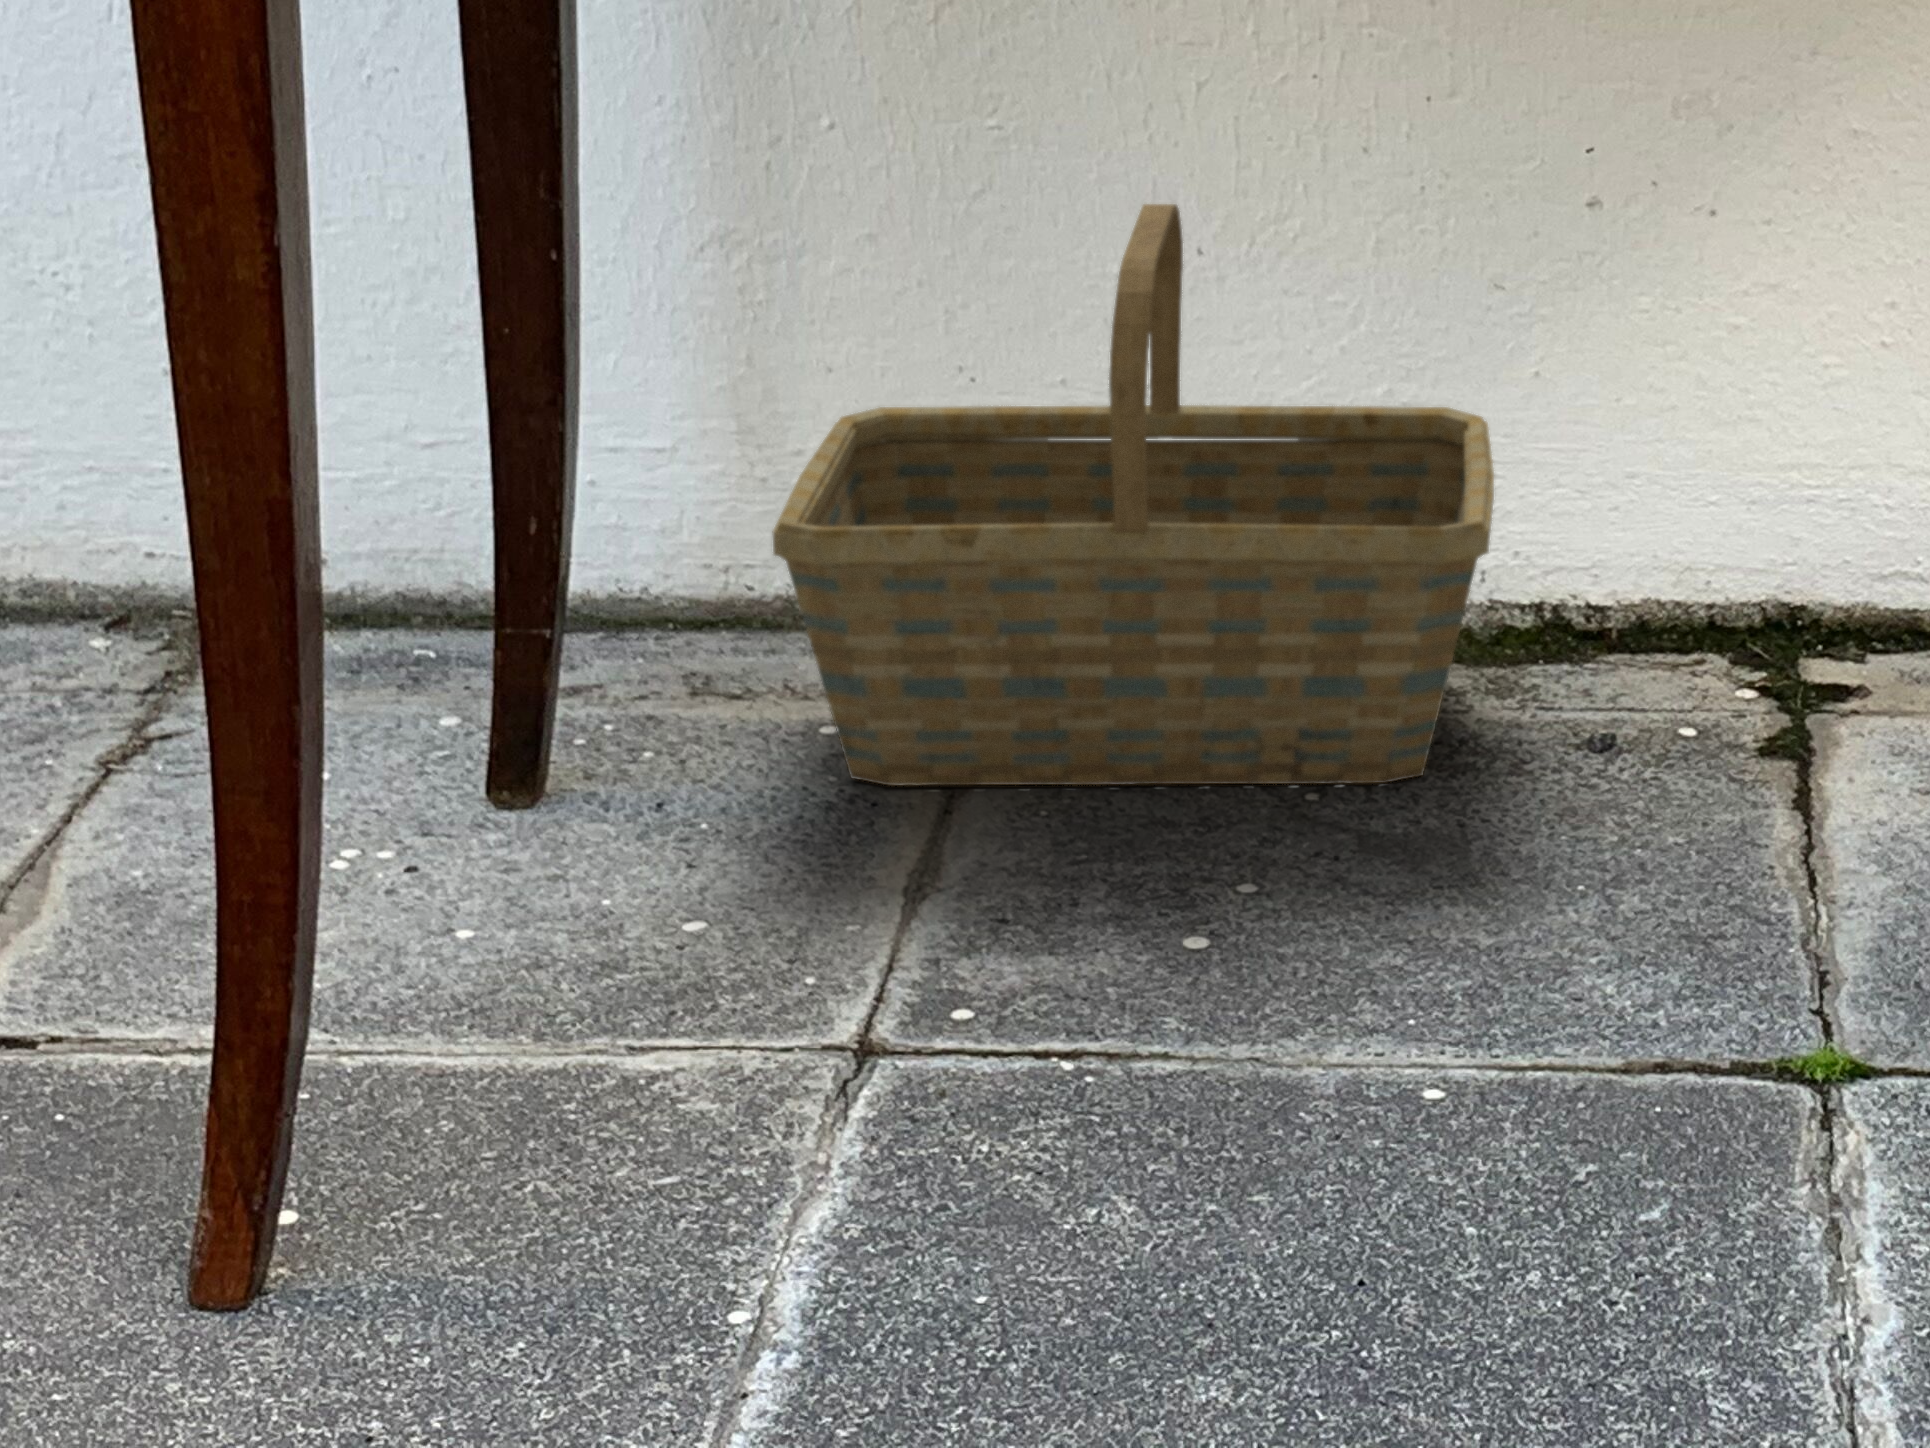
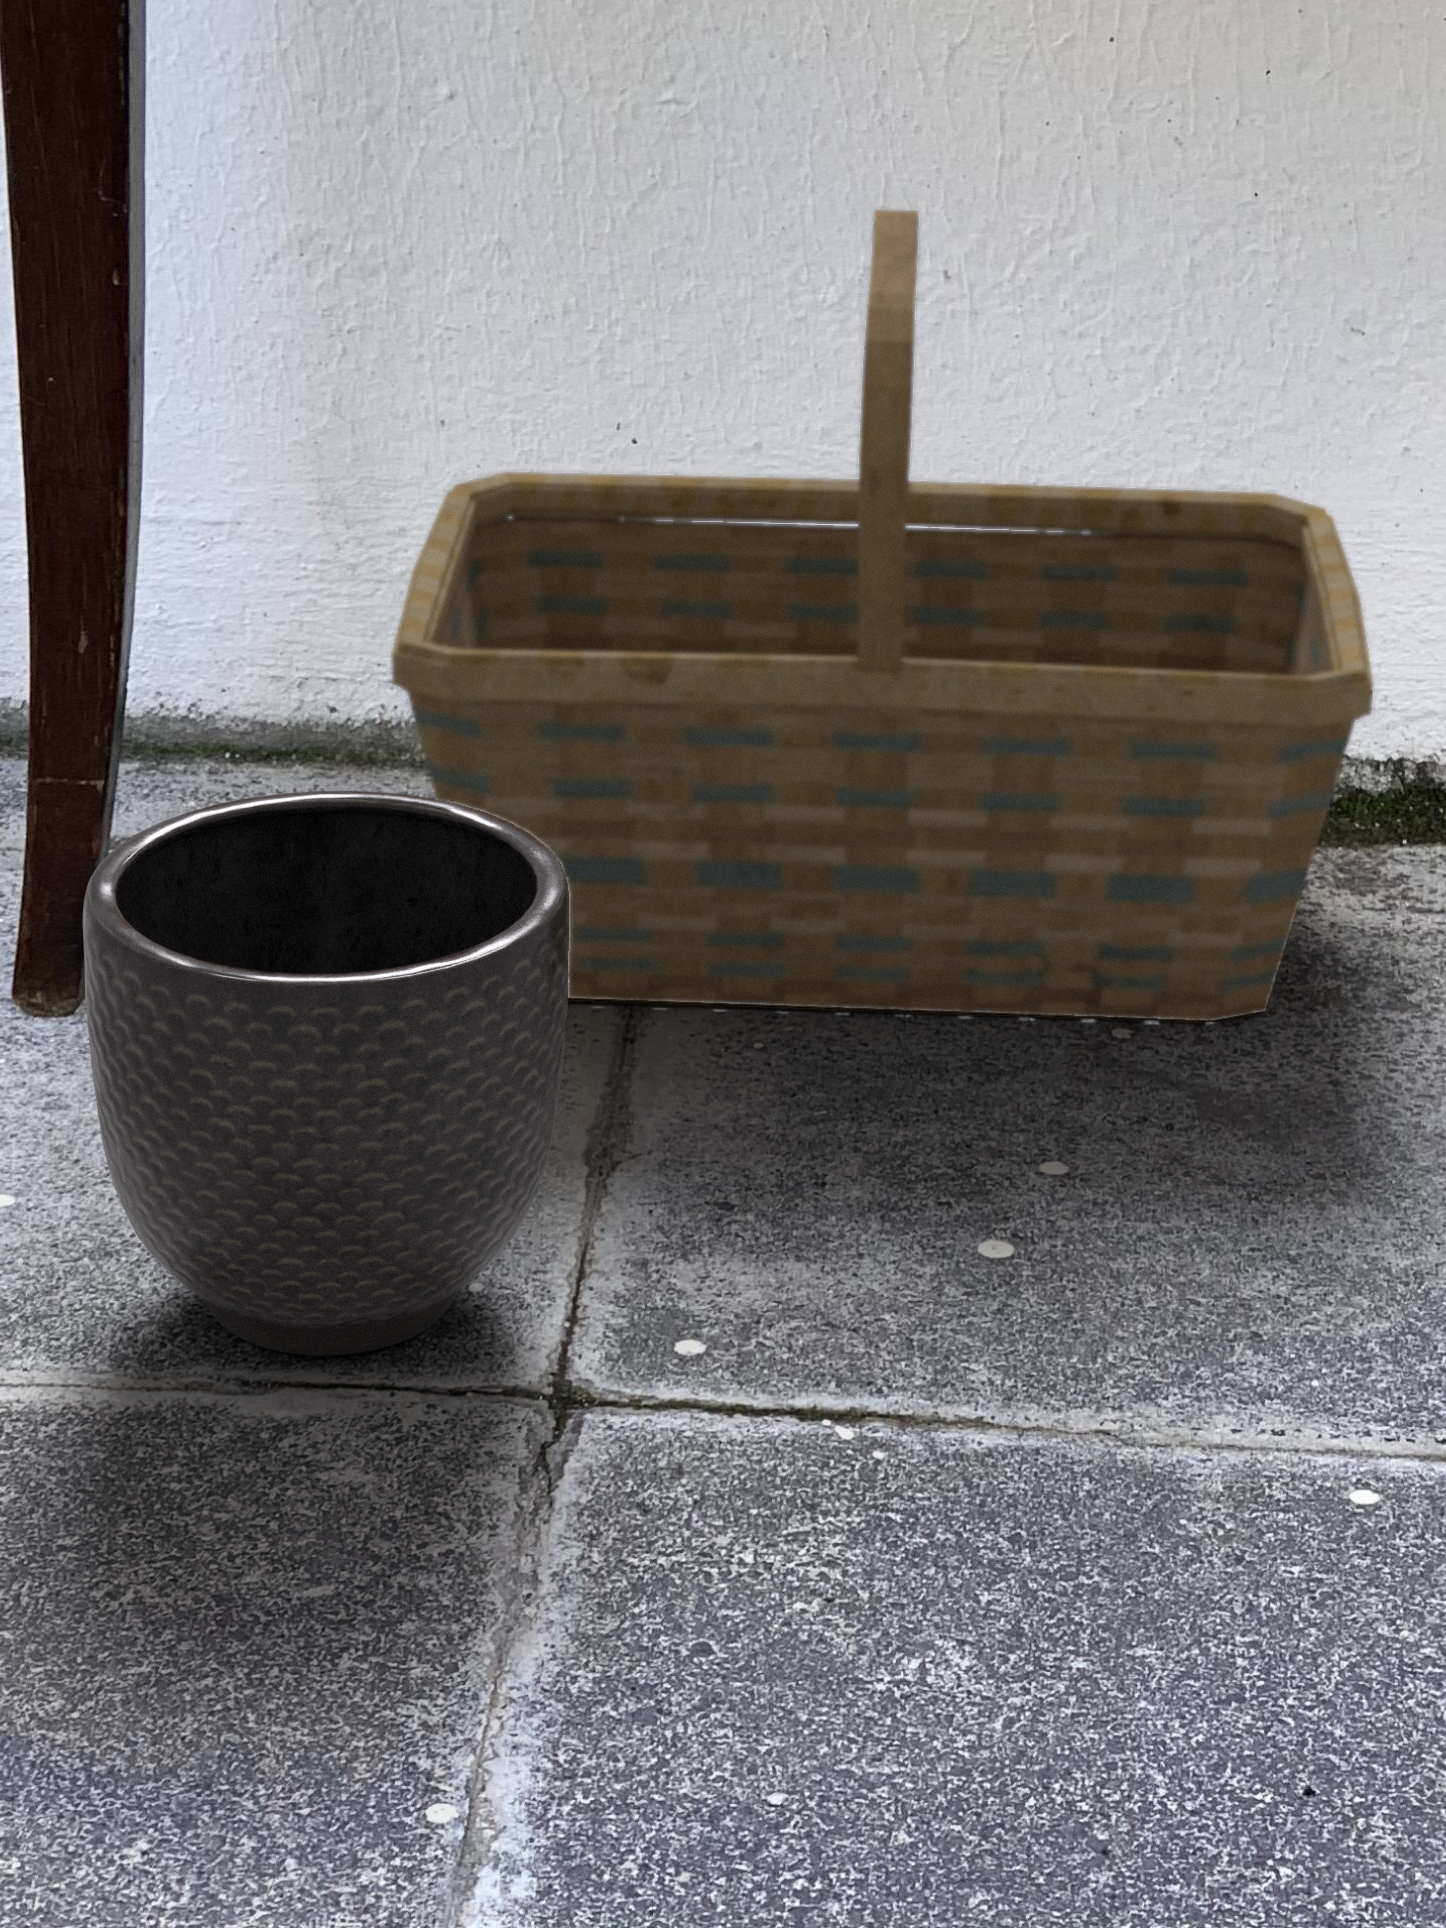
planter: none [512,622,874,1026] -> present [83,791,569,1356]

